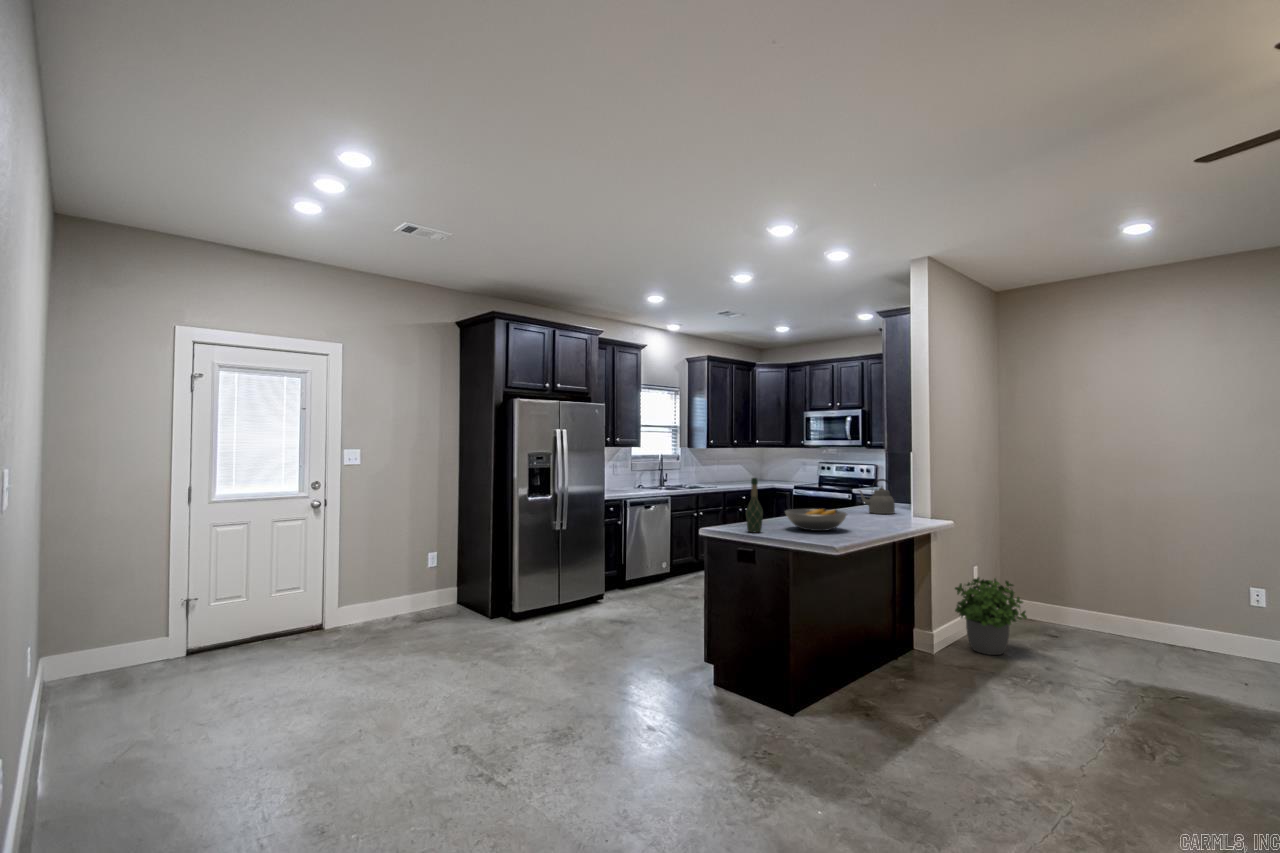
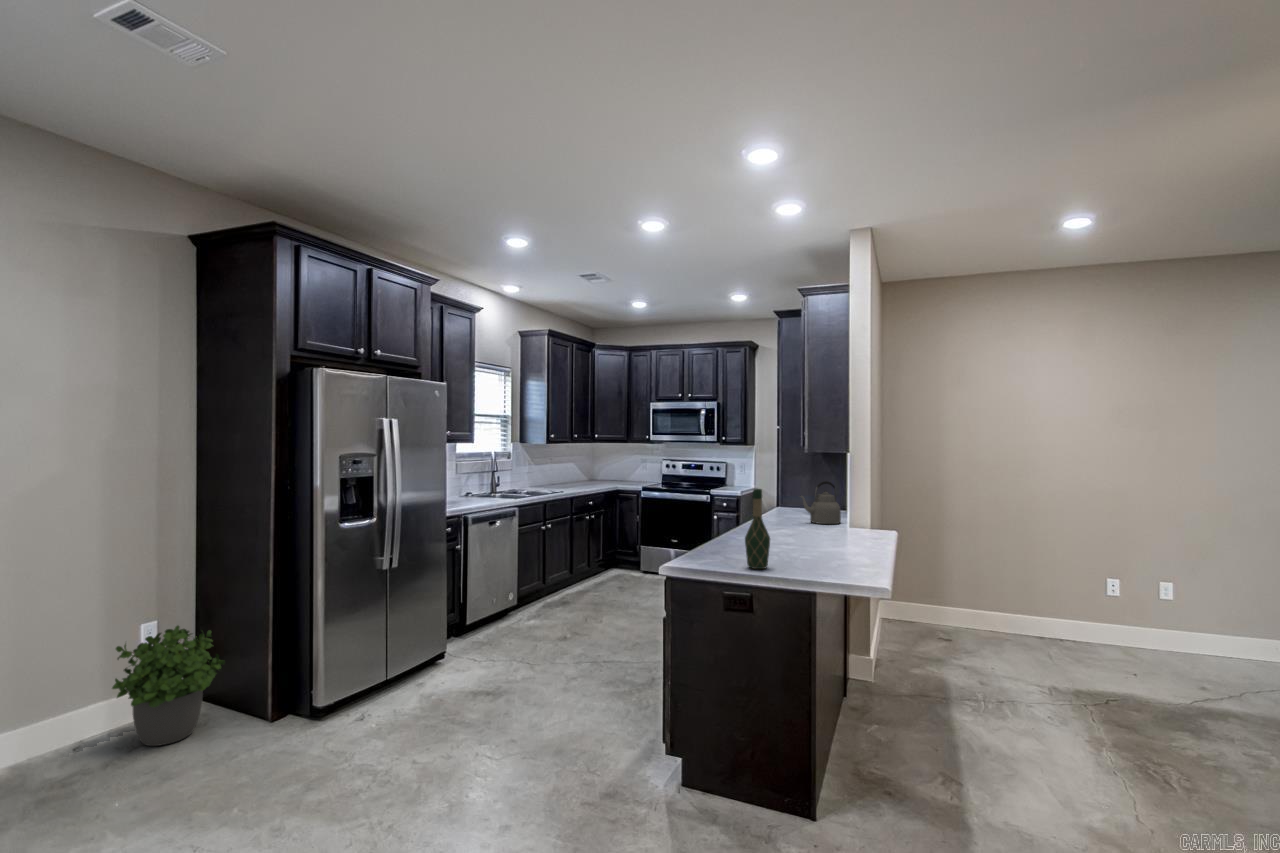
fruit bowl: present [785,509,847,531] -> none [779,527,866,559]
potted plant: present [955,577,1027,655] -> present [112,626,225,746]

